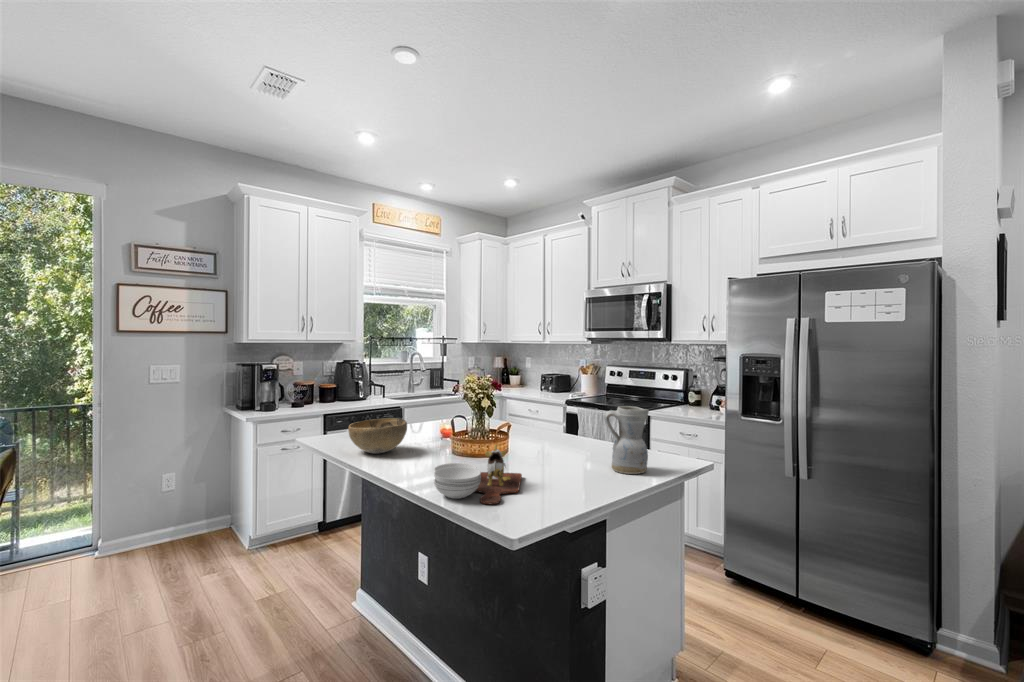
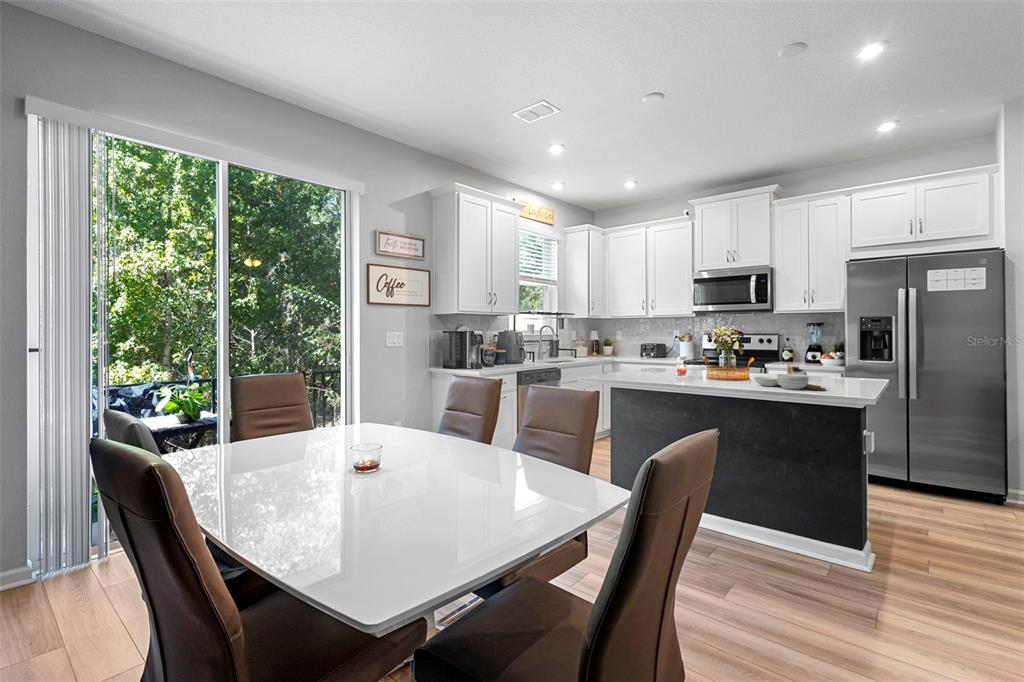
ceramic pitcher: present [604,406,649,474] -> none [832,342,861,383]
decorative bowl: present [348,418,407,454] -> none [649,358,691,380]

